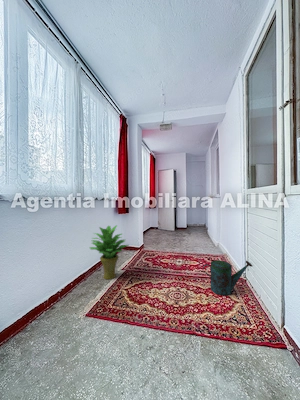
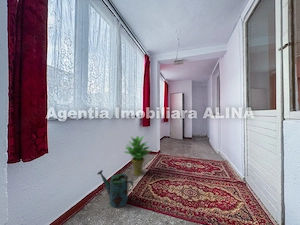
watering can: present [203,260,252,296] -> present [98,170,133,208]

